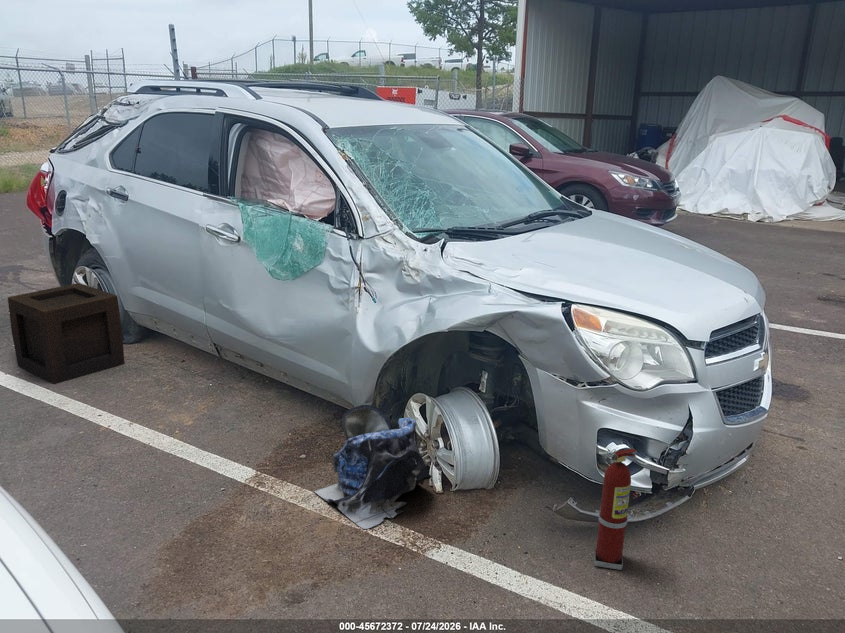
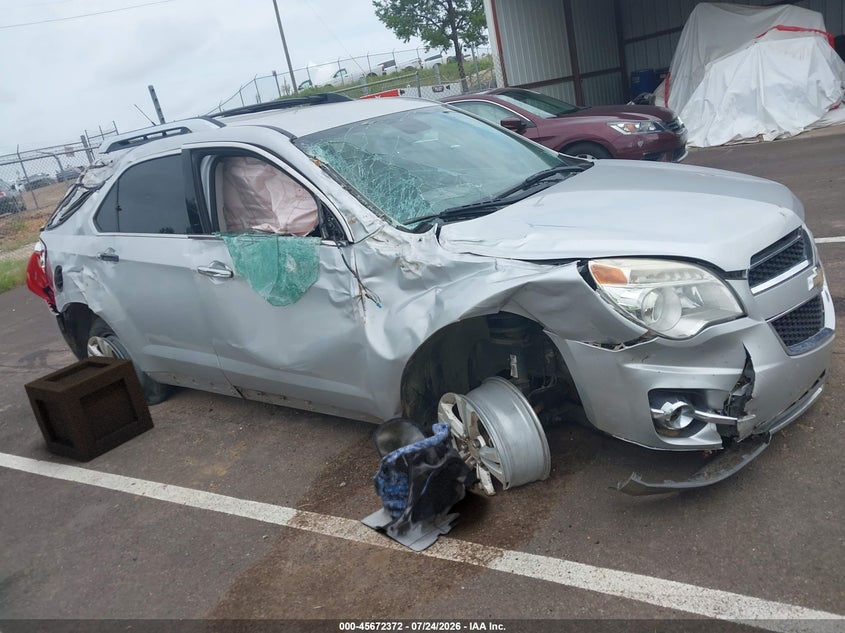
fire extinguisher: present [594,449,637,570] -> none [664,404,708,542]

